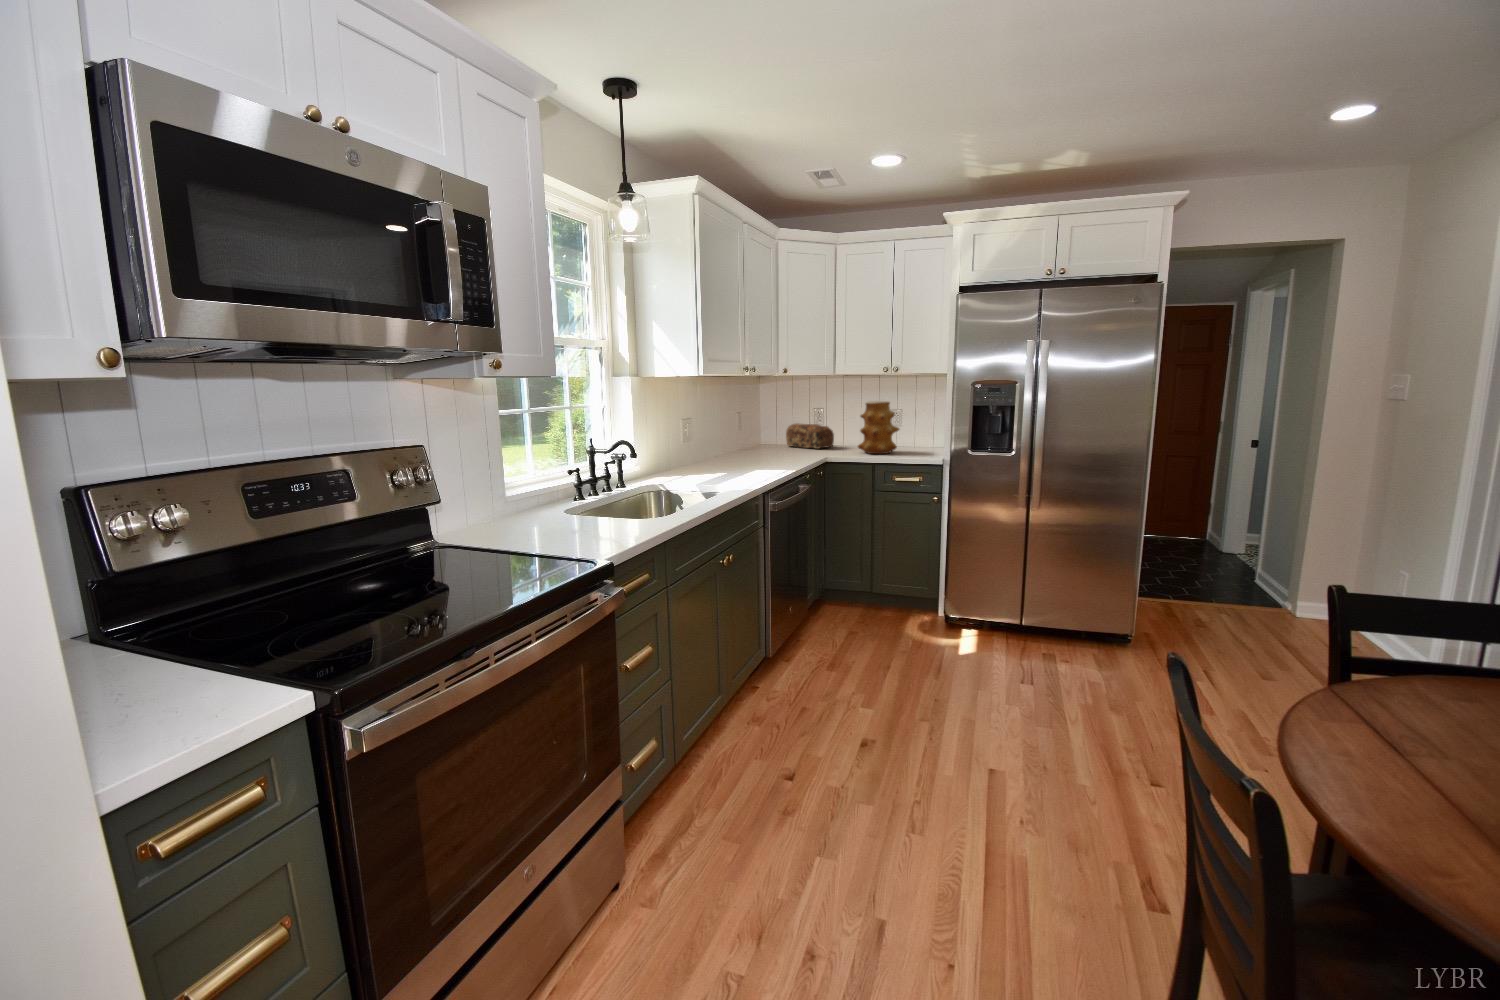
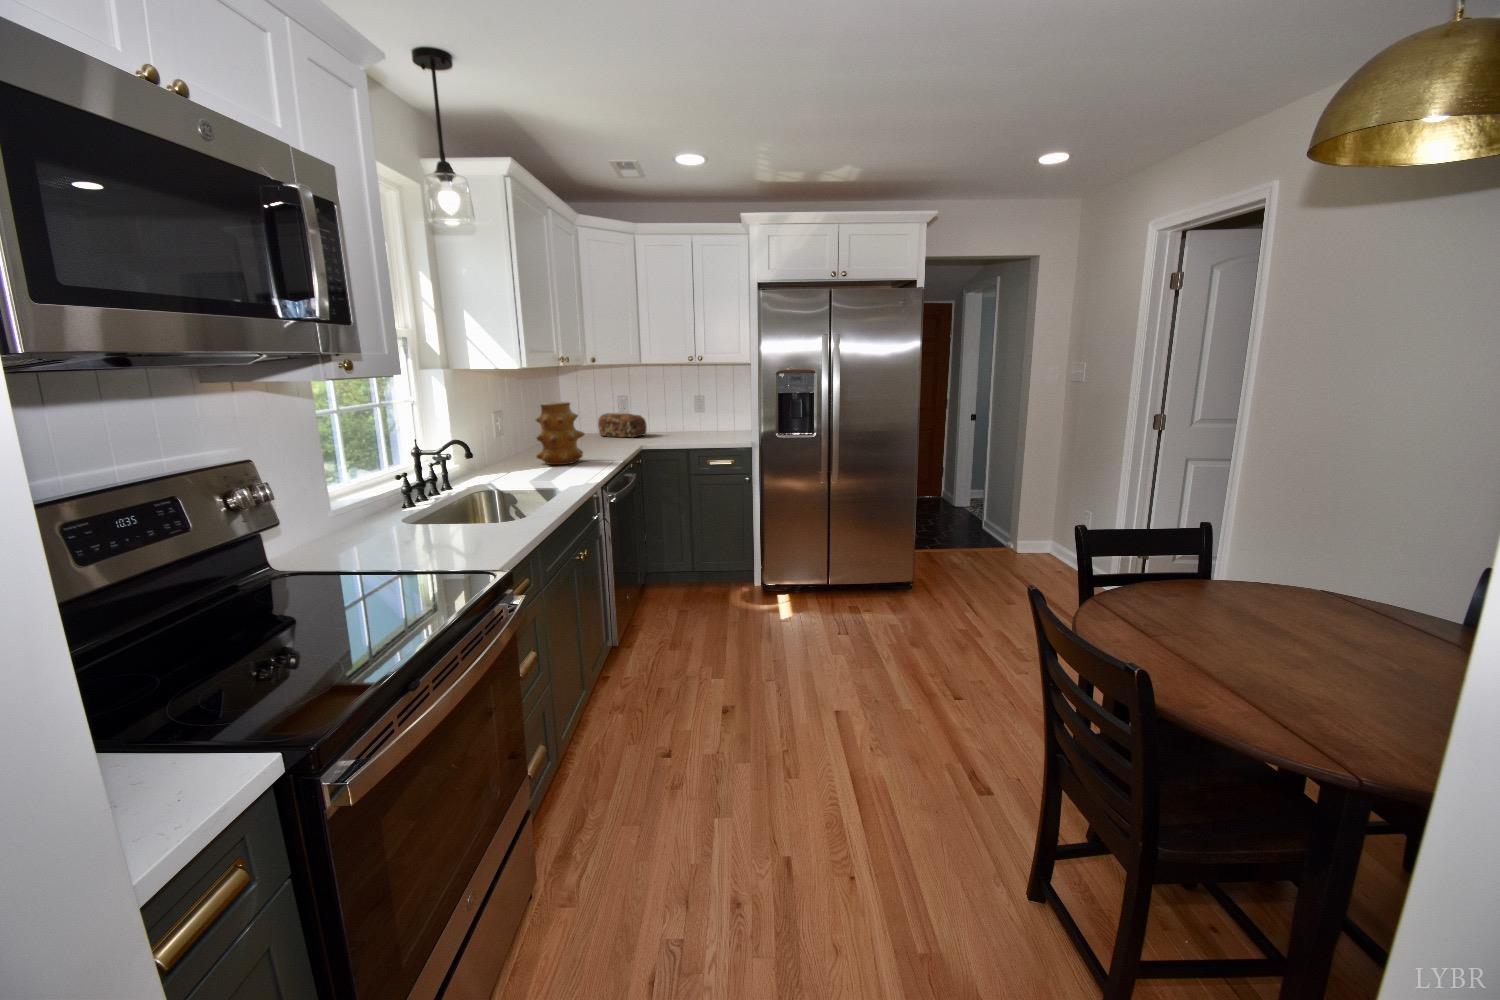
vase: present [858,401,899,454] -> present [536,401,584,465]

